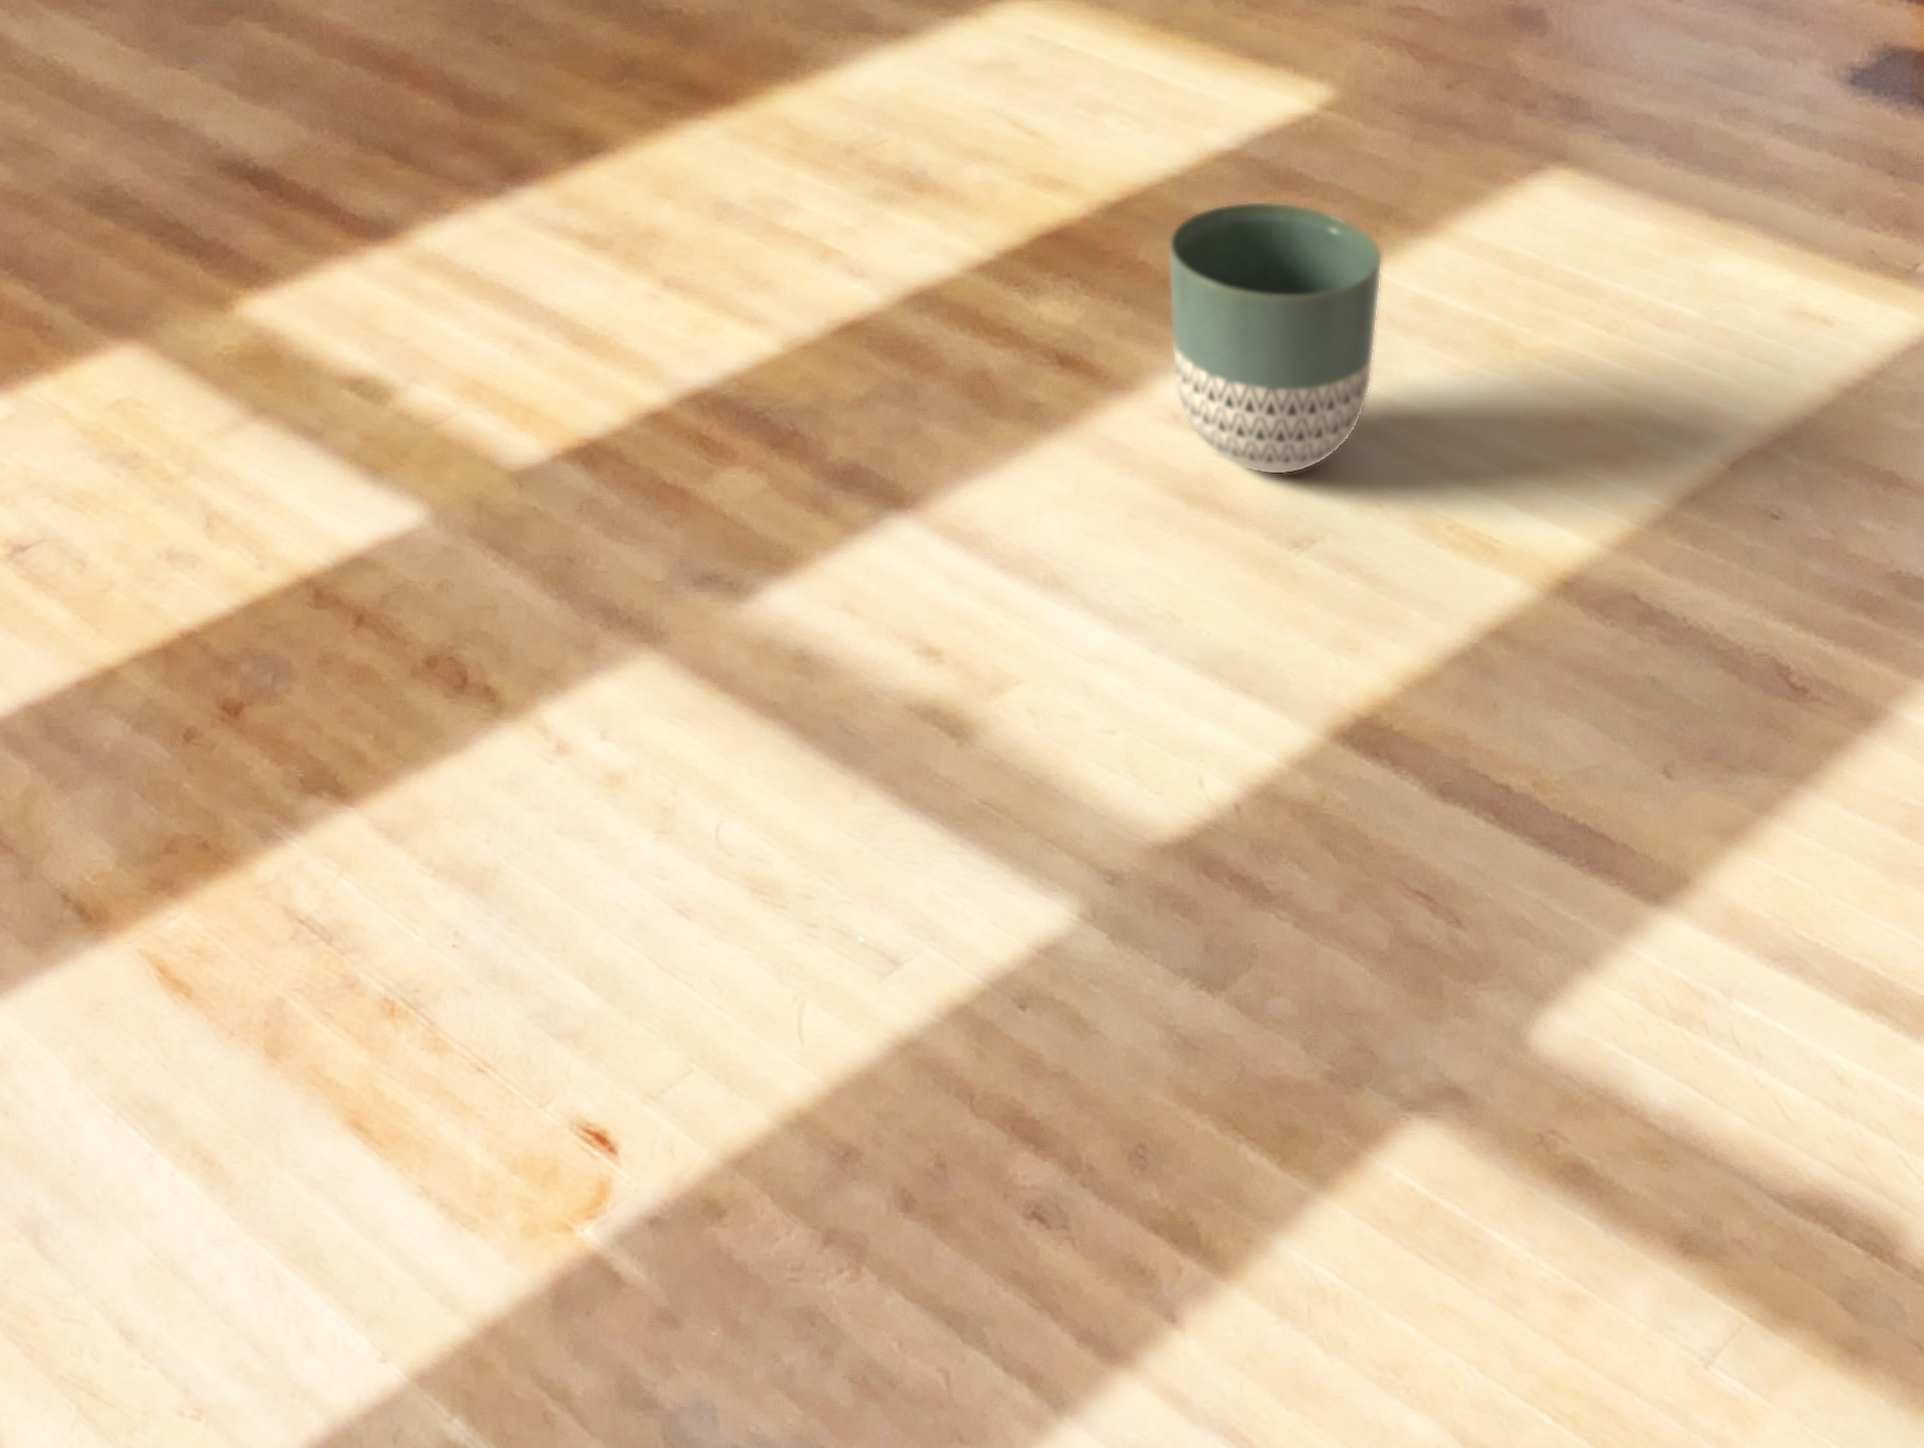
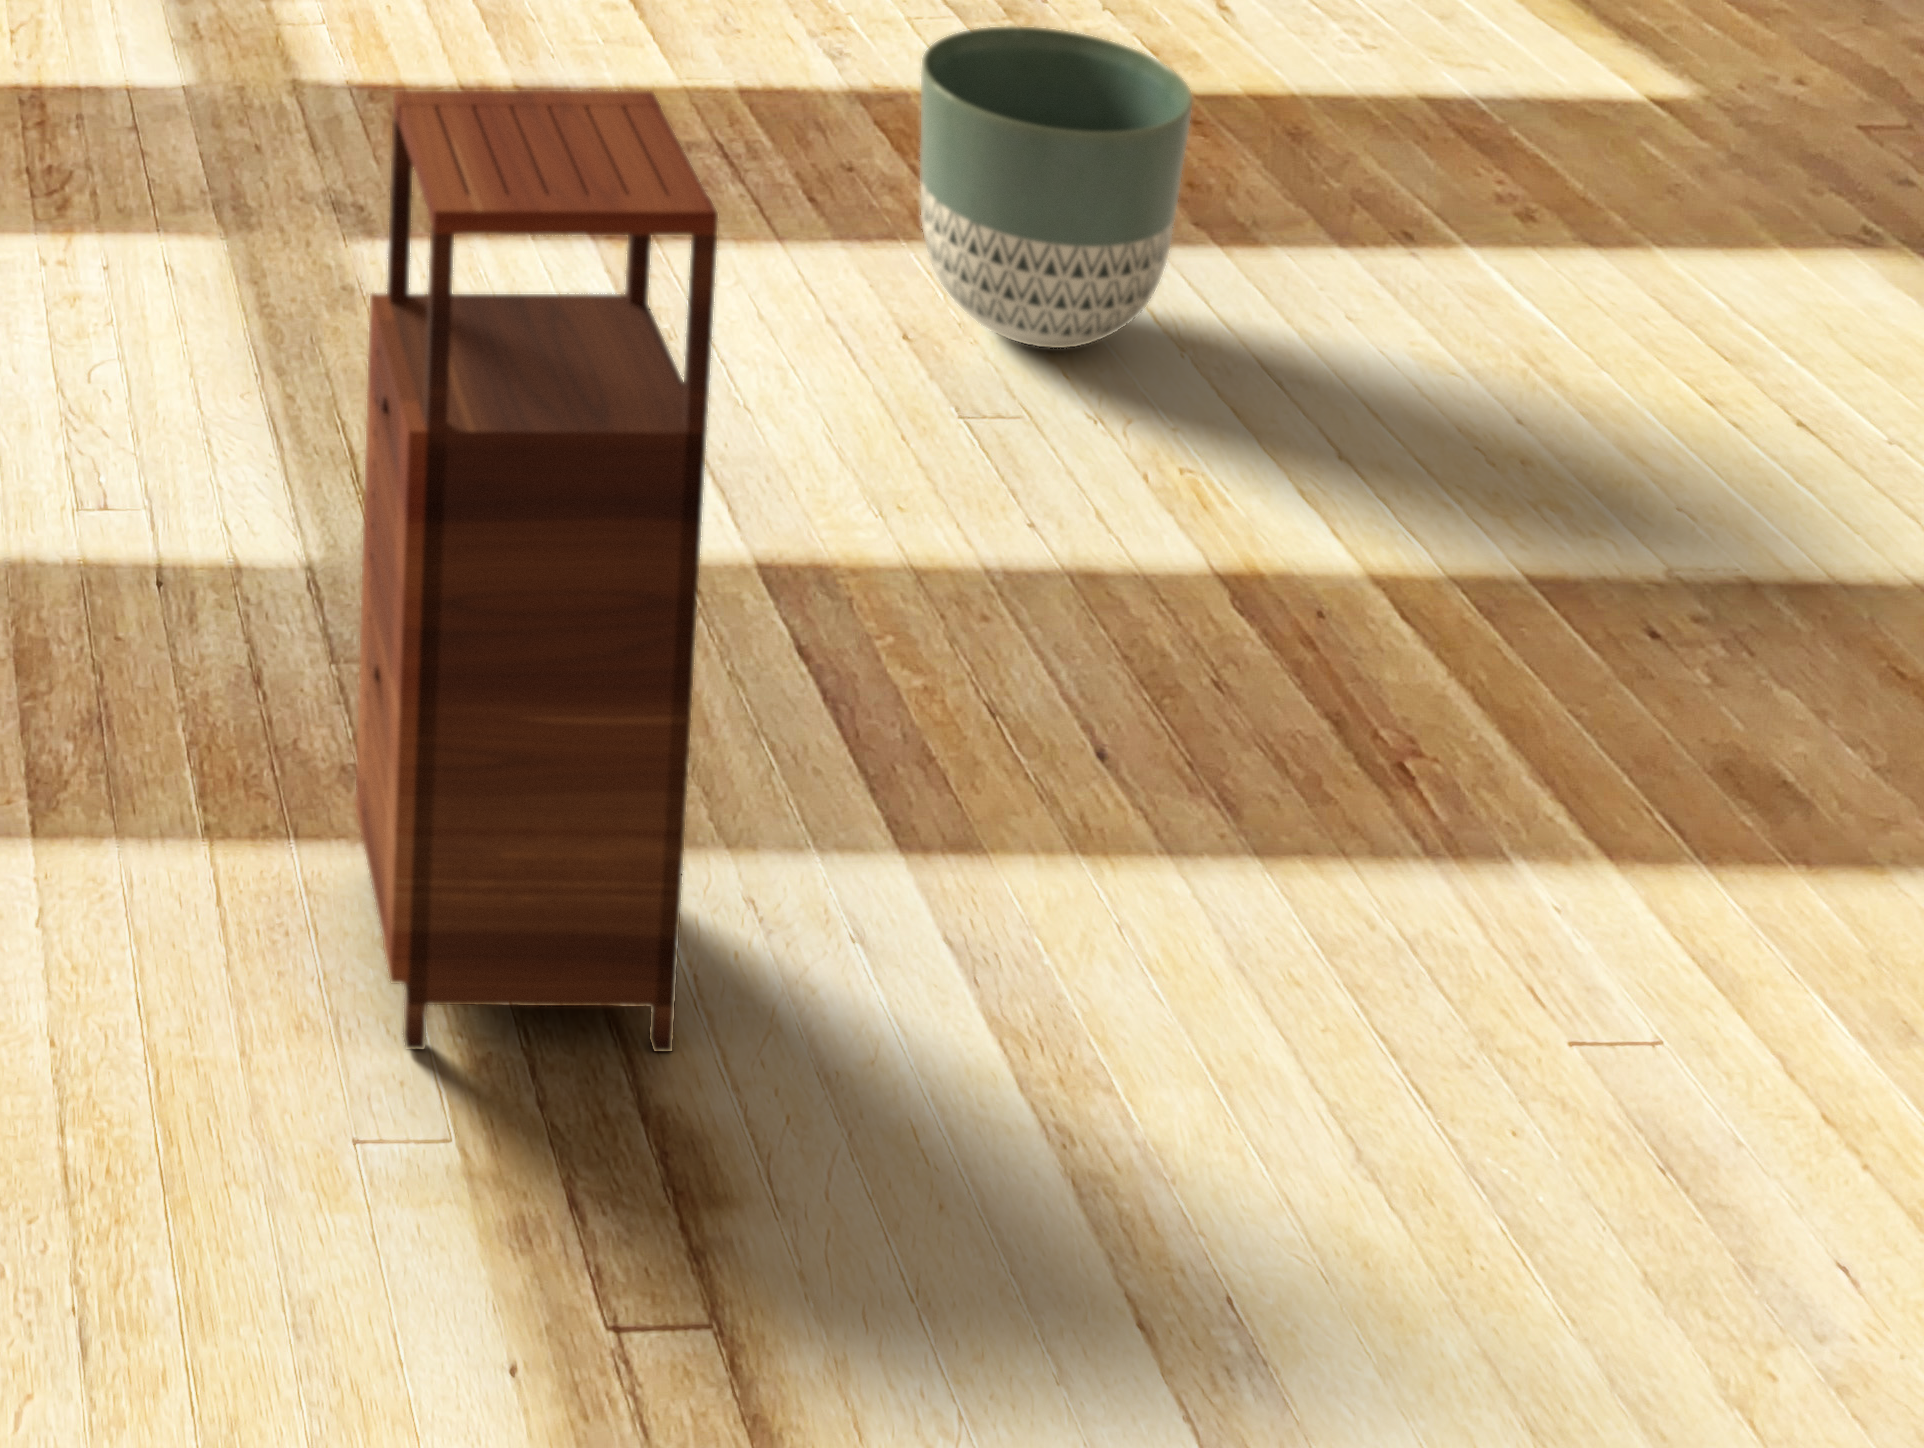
storage cabinet: none [1458,381,1808,1245] -> present [355,91,718,1052]

